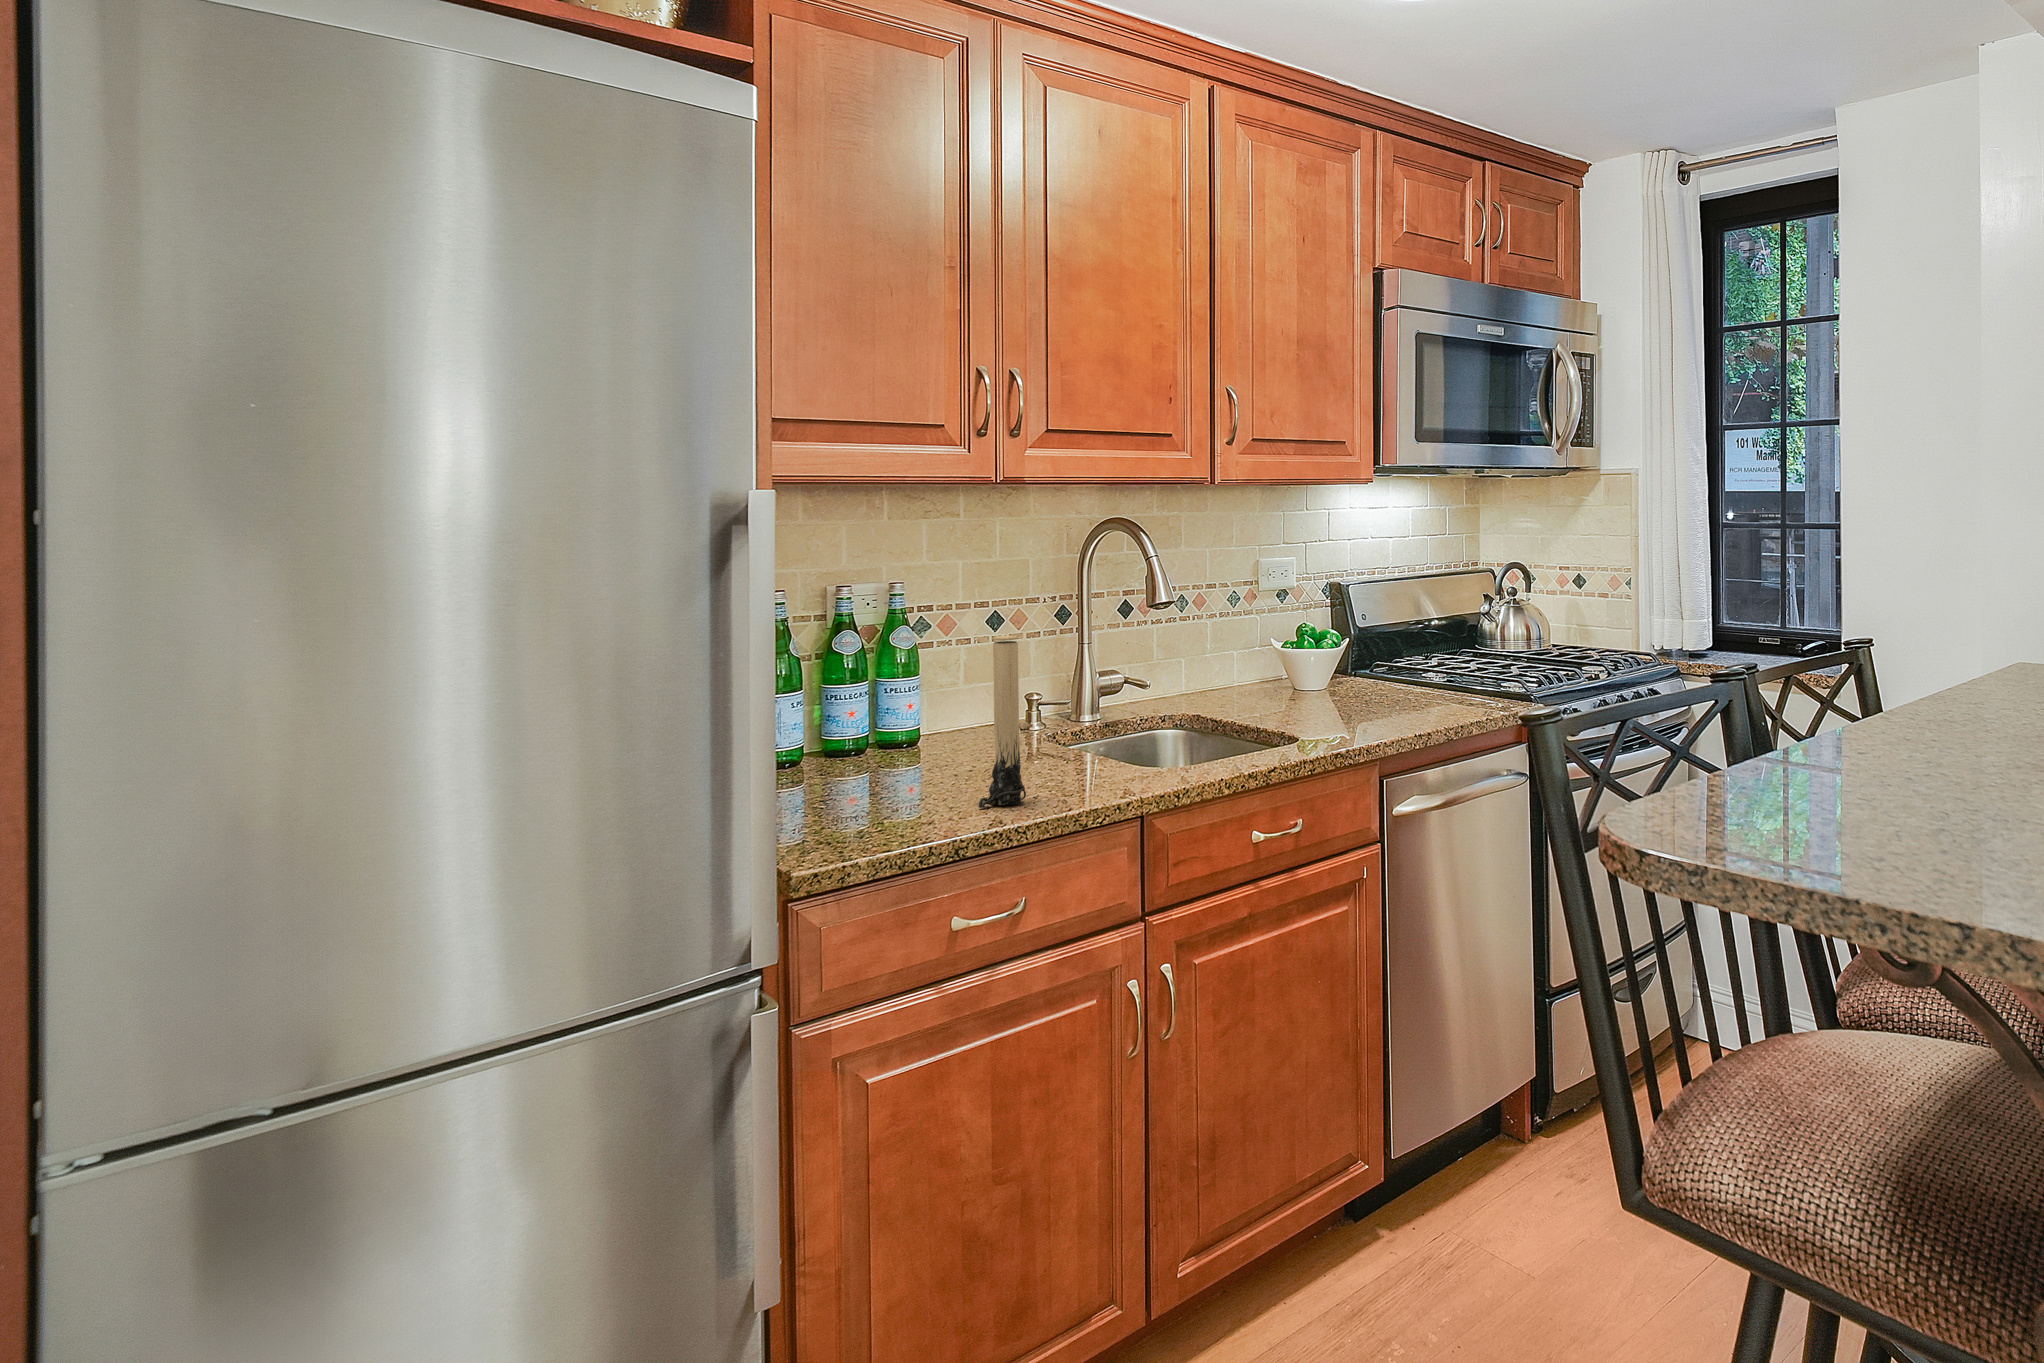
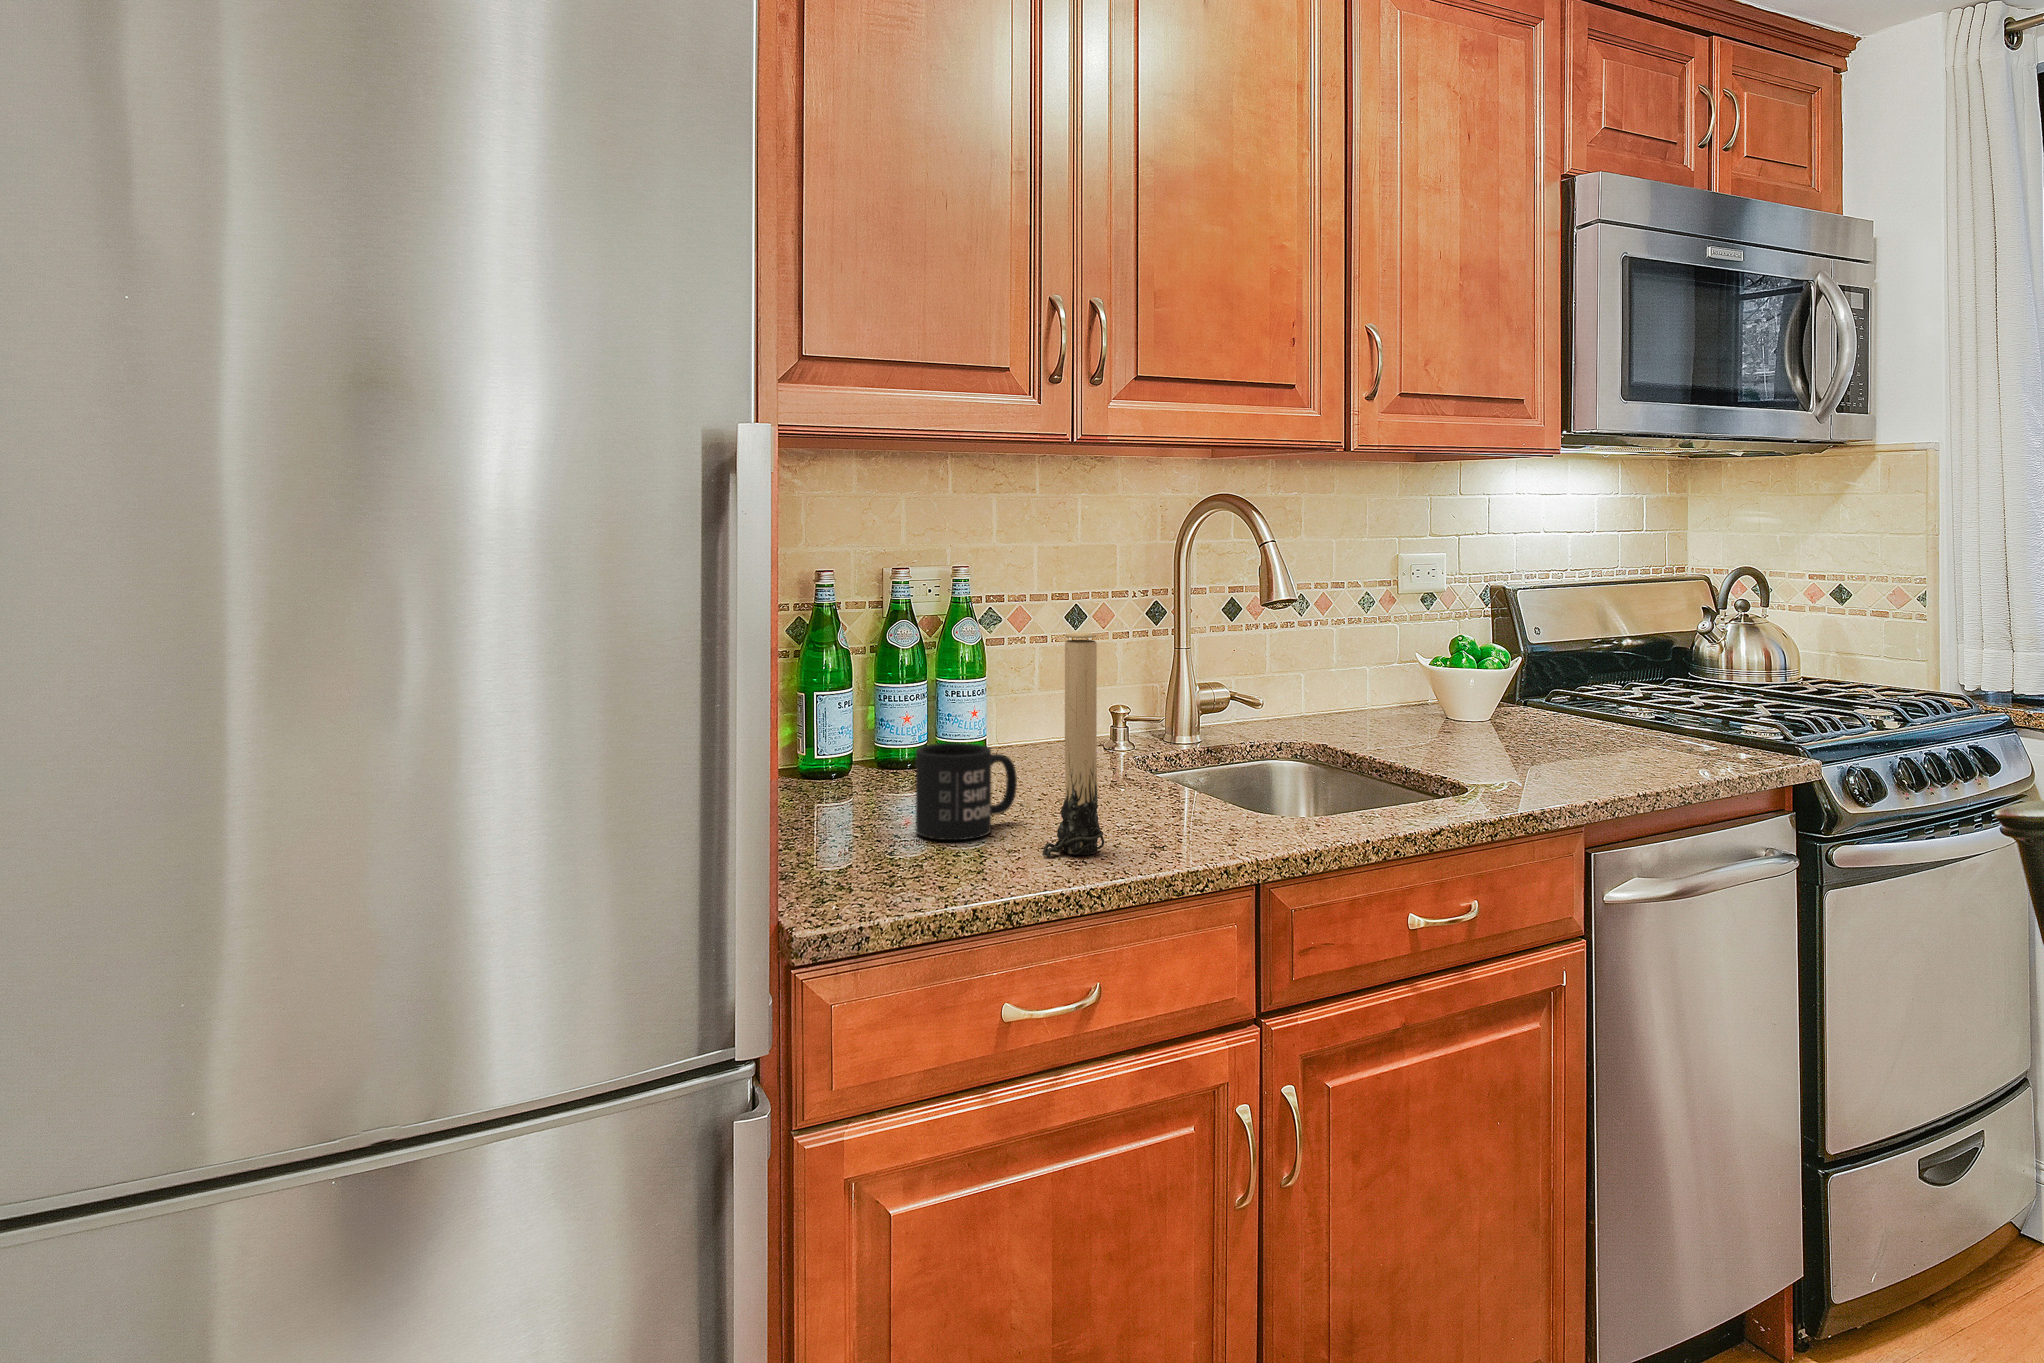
mug: none [872,726,955,803] -> present [916,743,1017,840]

